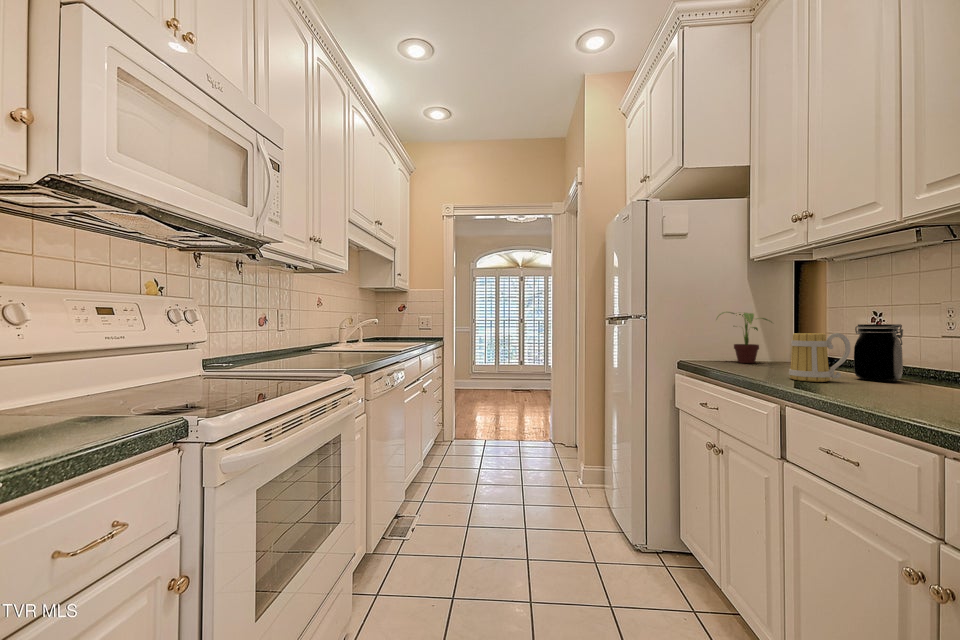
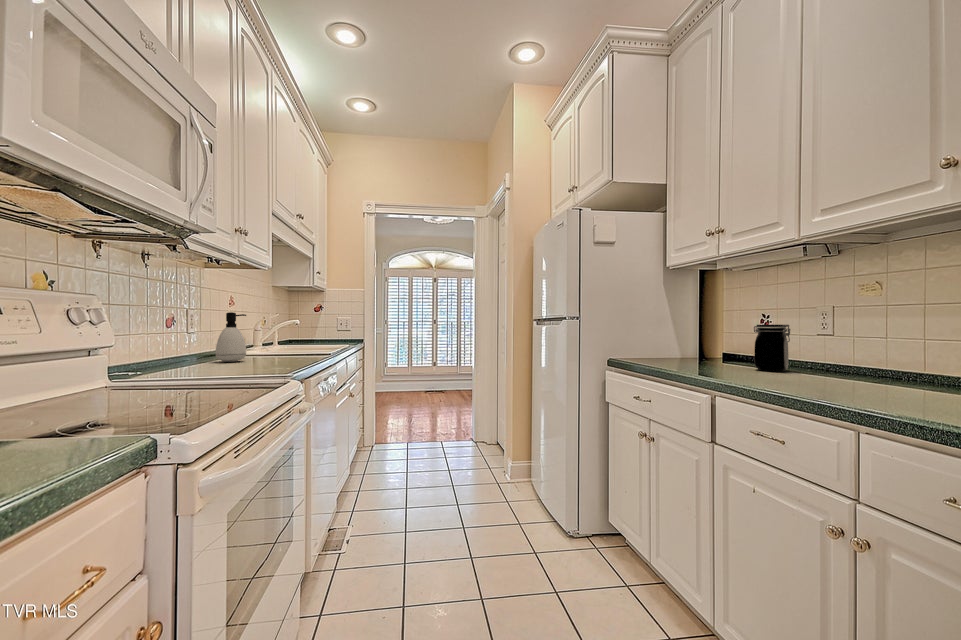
potted plant: present [717,312,771,363] -> none [638,313,685,359]
soap dispenser: none [298,313,324,356] -> present [216,312,246,362]
mug: present [789,333,851,382] -> none [709,332,755,373]

